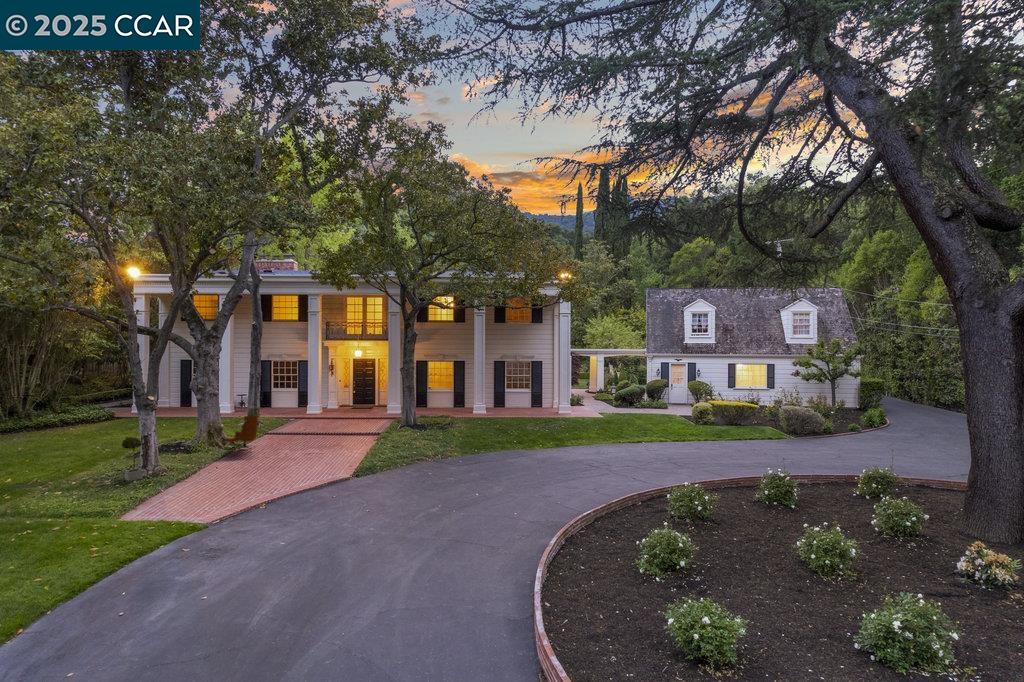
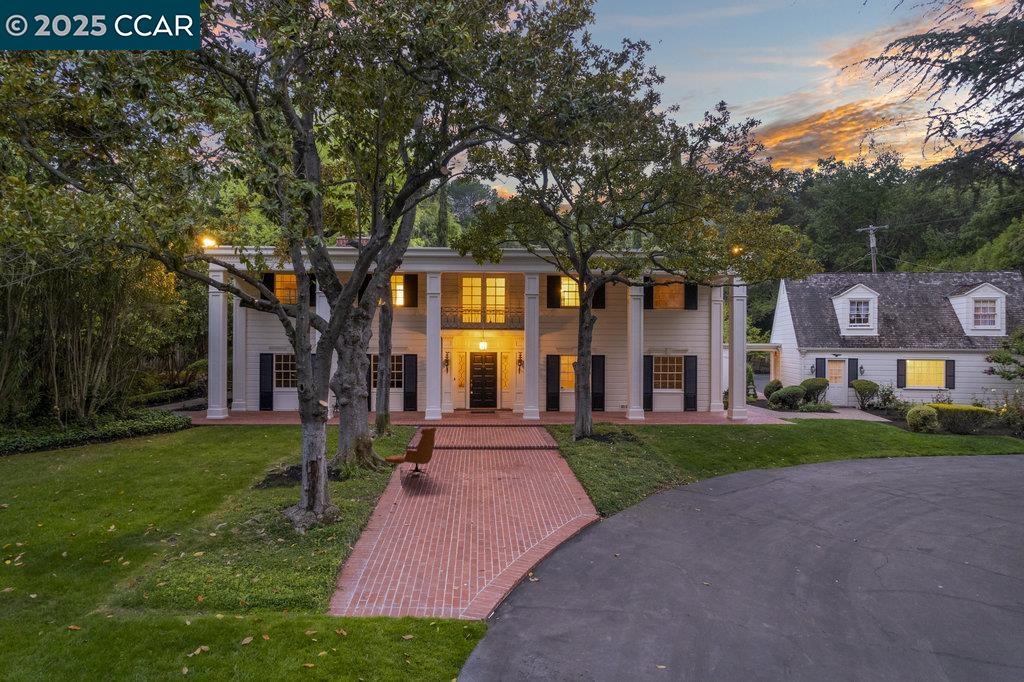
potted tree: present [122,437,143,481] -> none [315,469,345,540]

